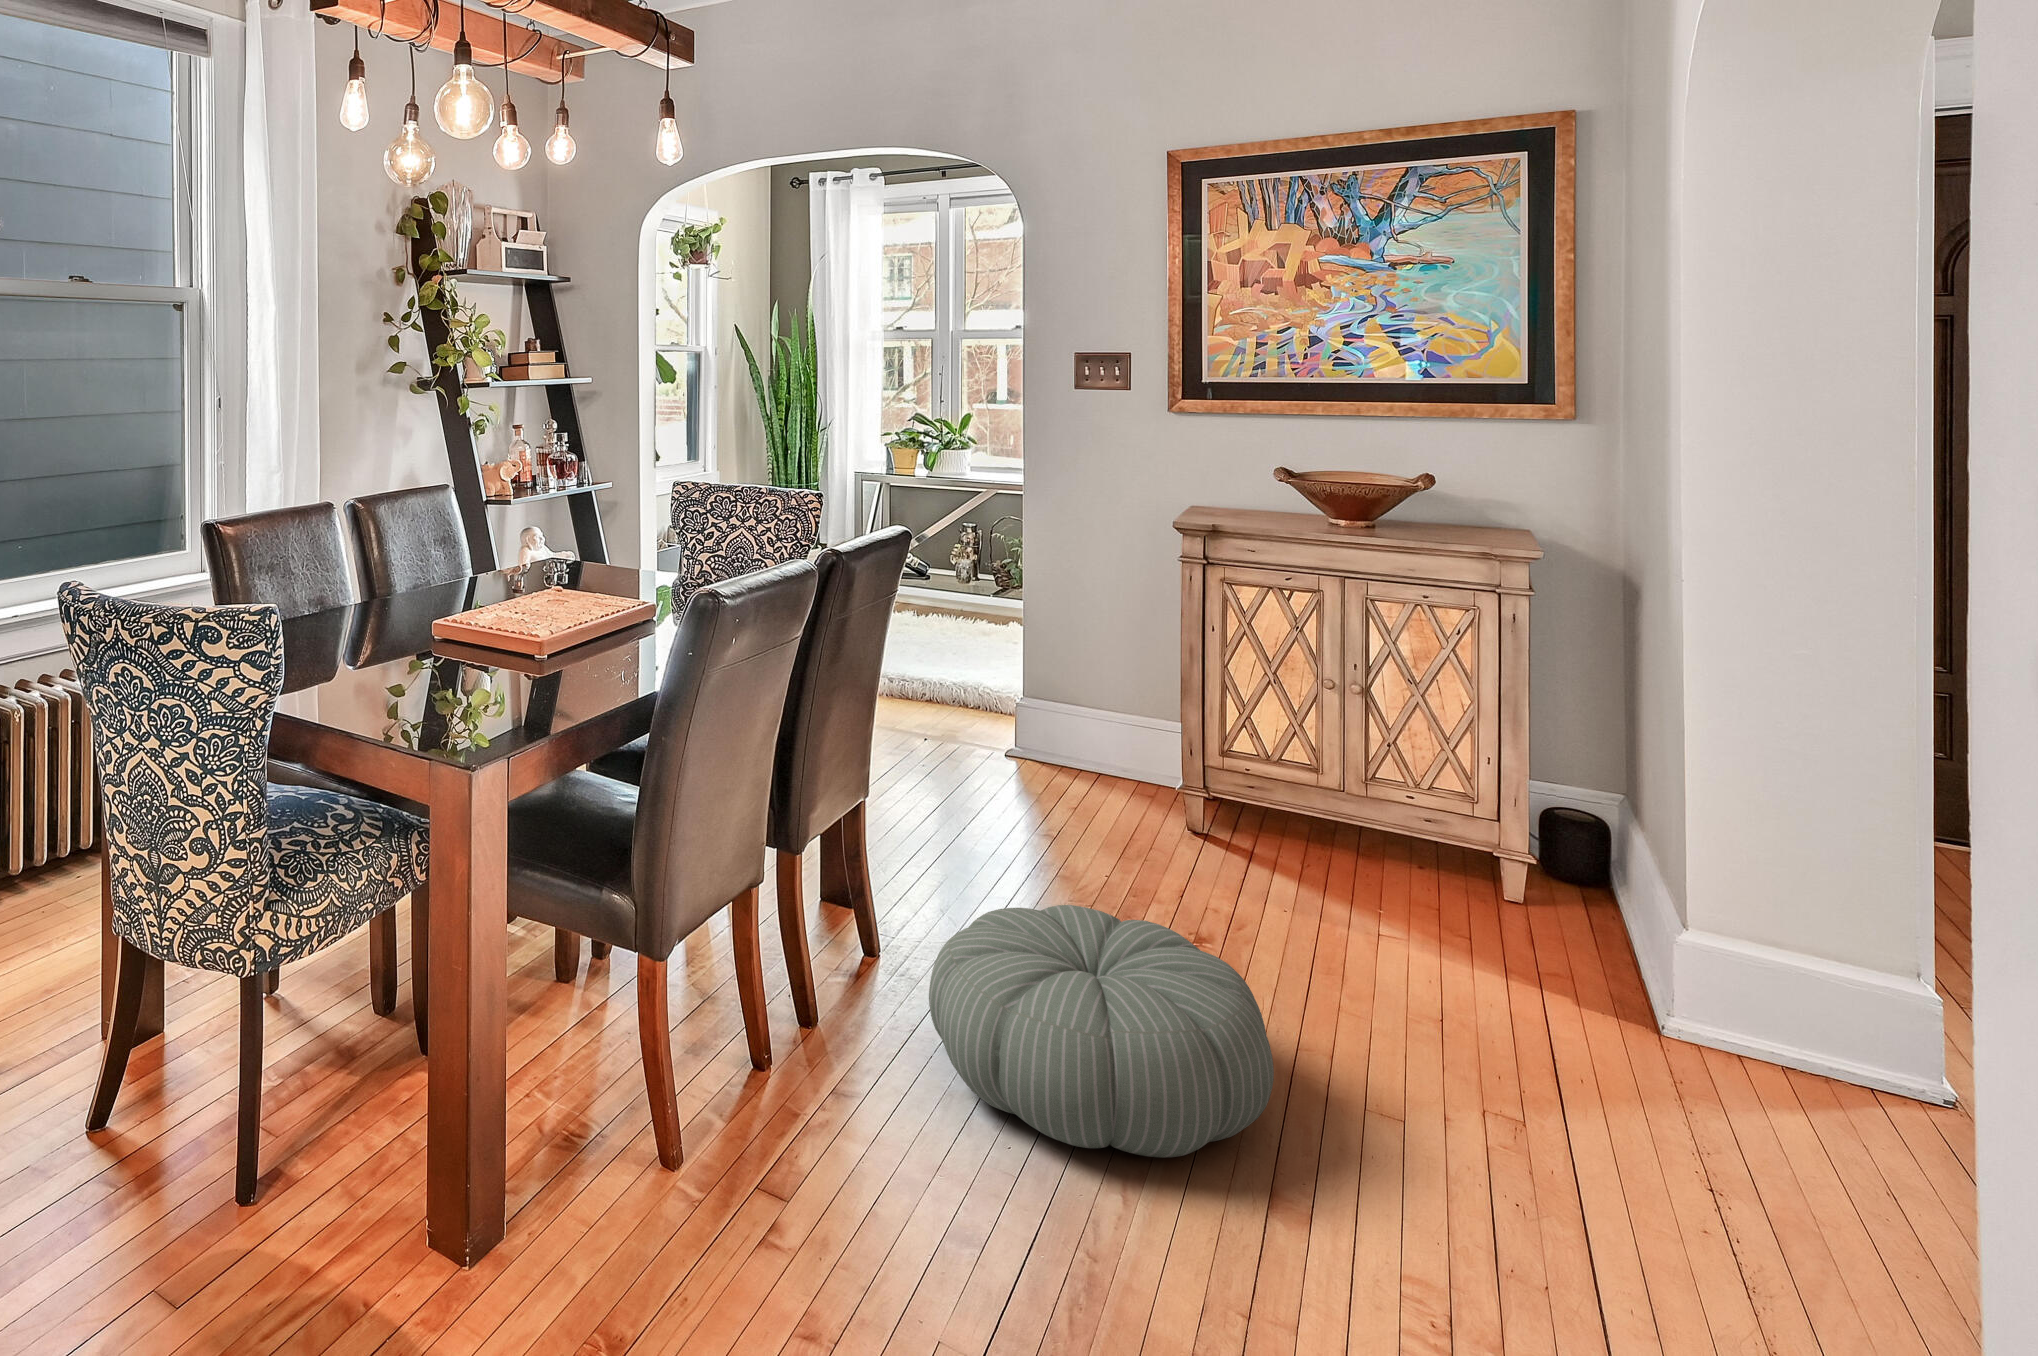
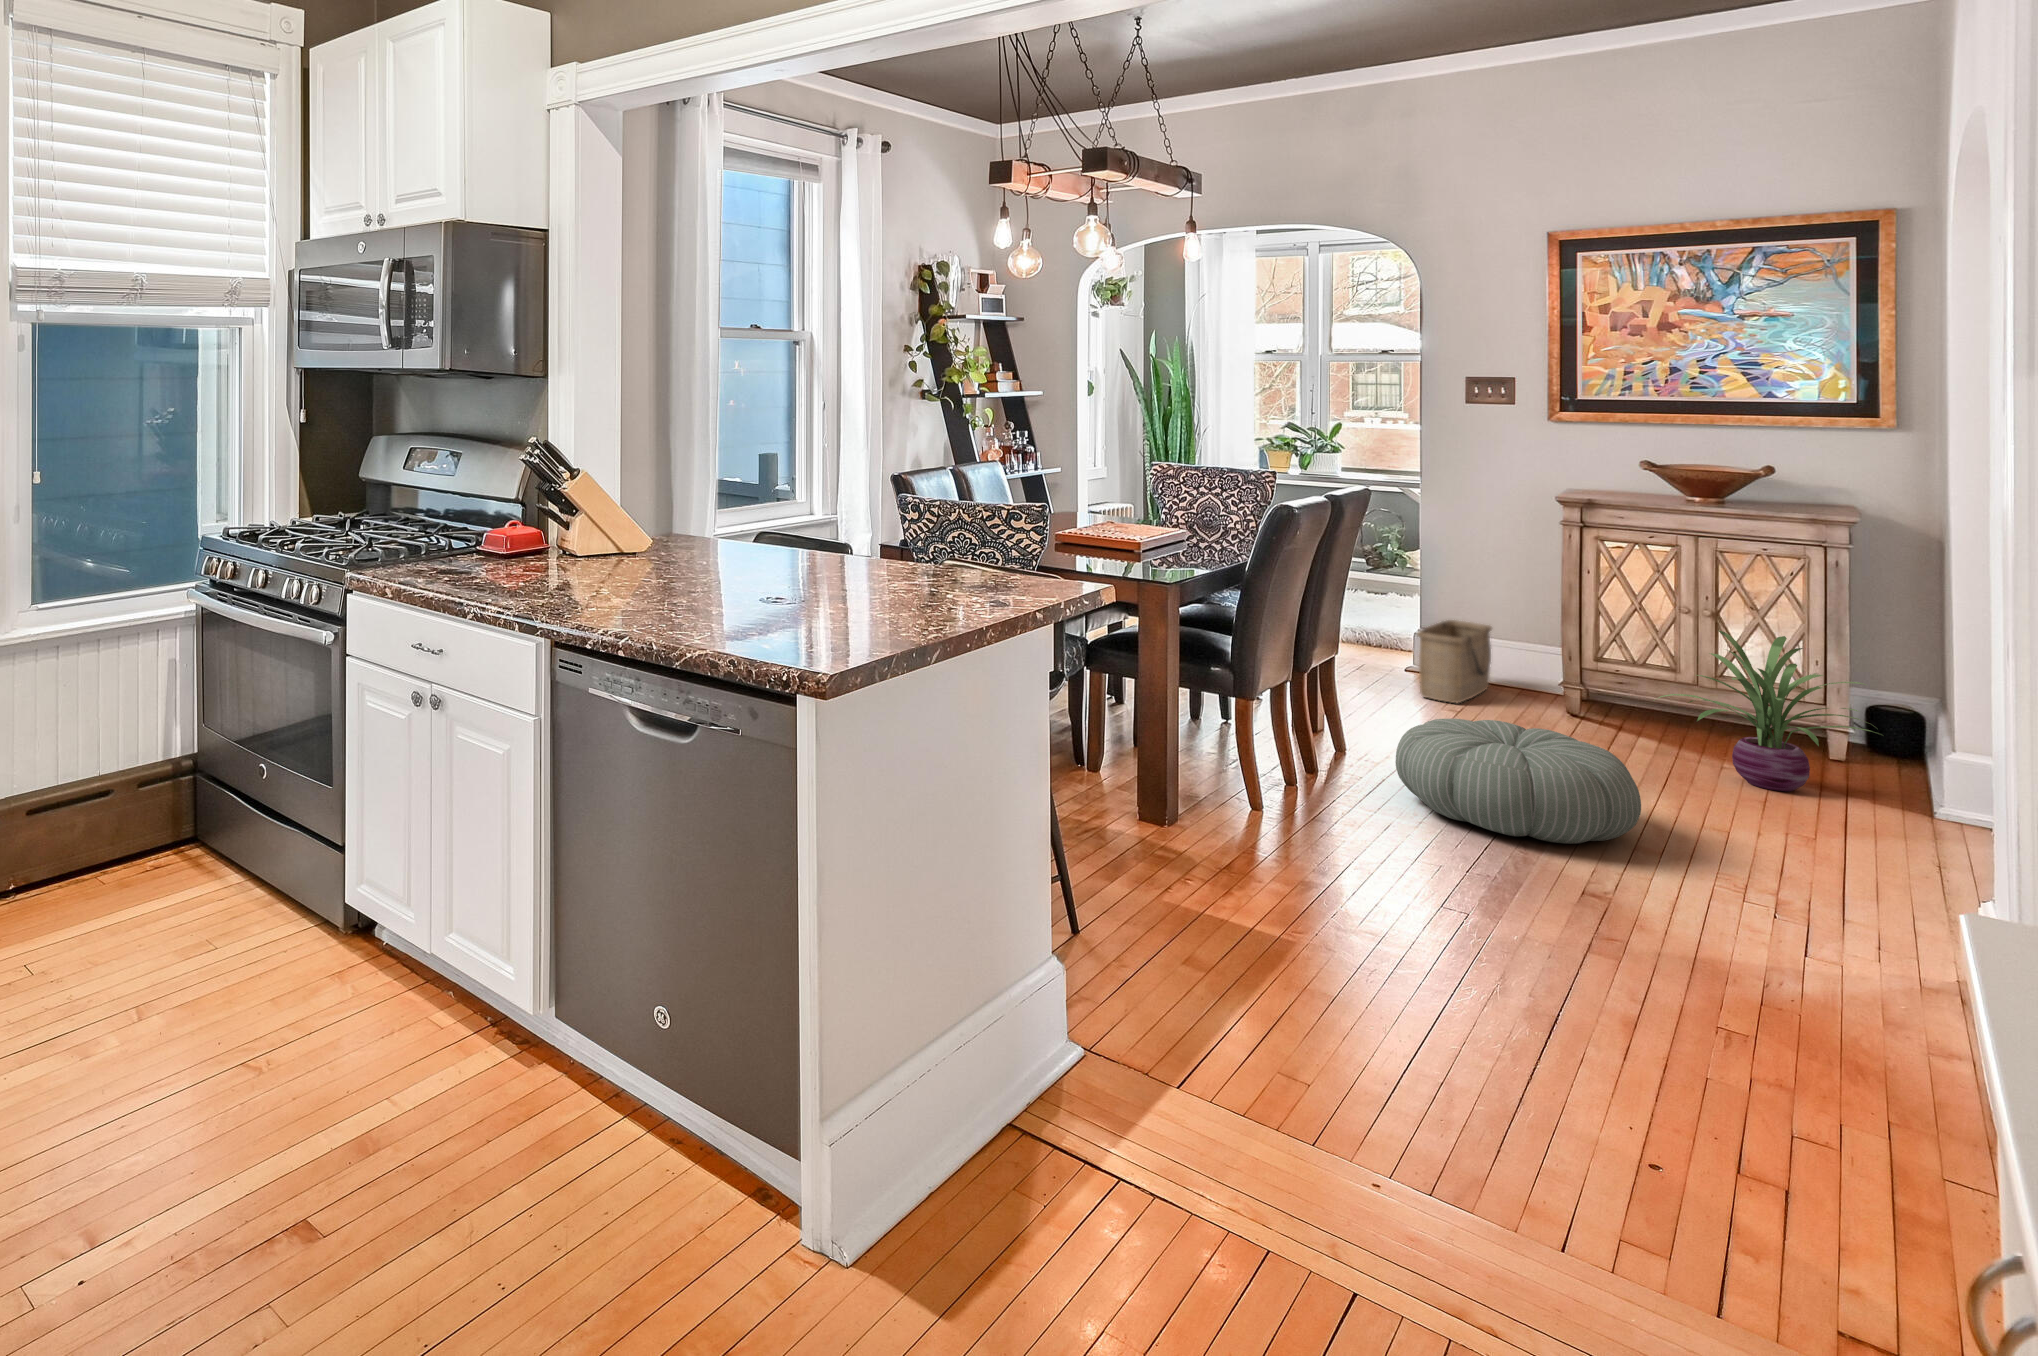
basket: none [1010,689,1105,818] -> present [1417,620,1492,704]
decorative plant: none [1290,719,1585,963] -> present [1659,630,1879,792]

